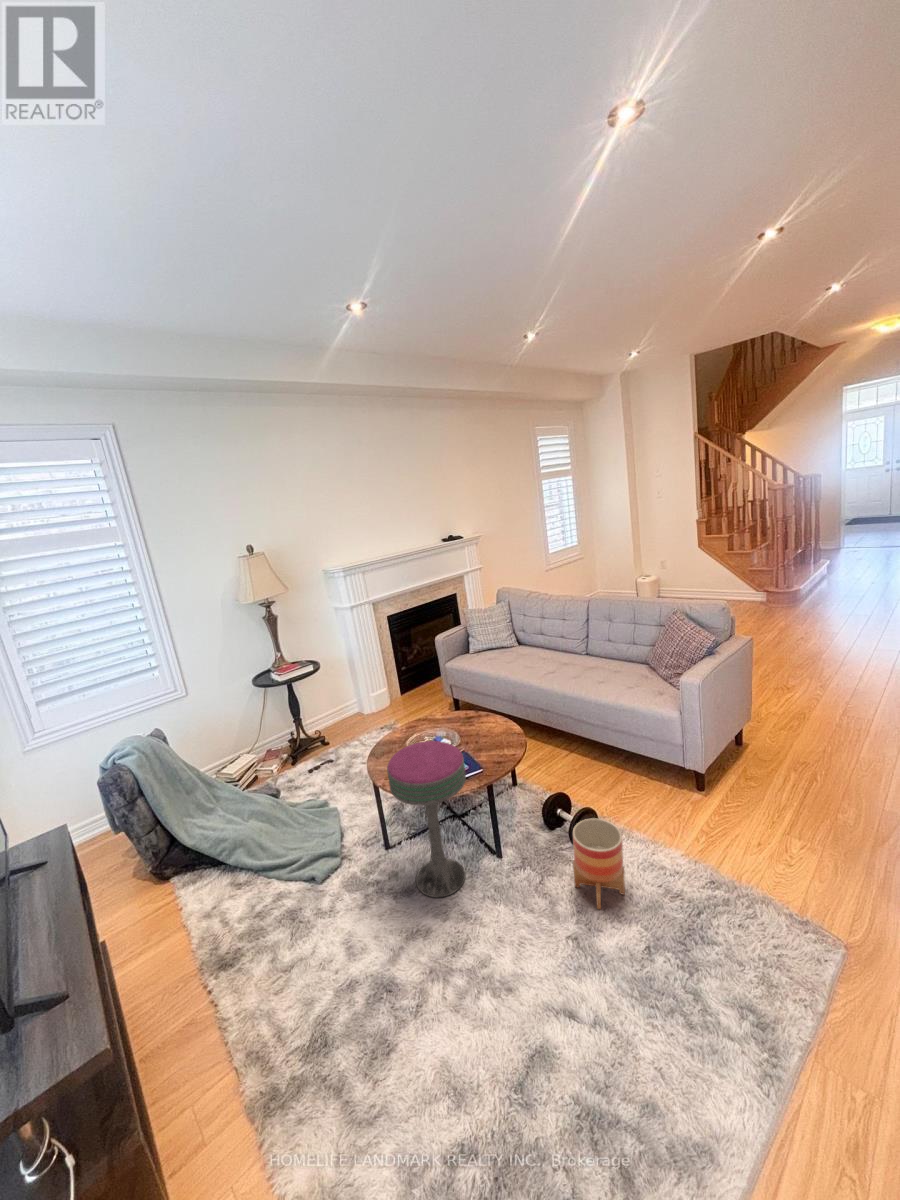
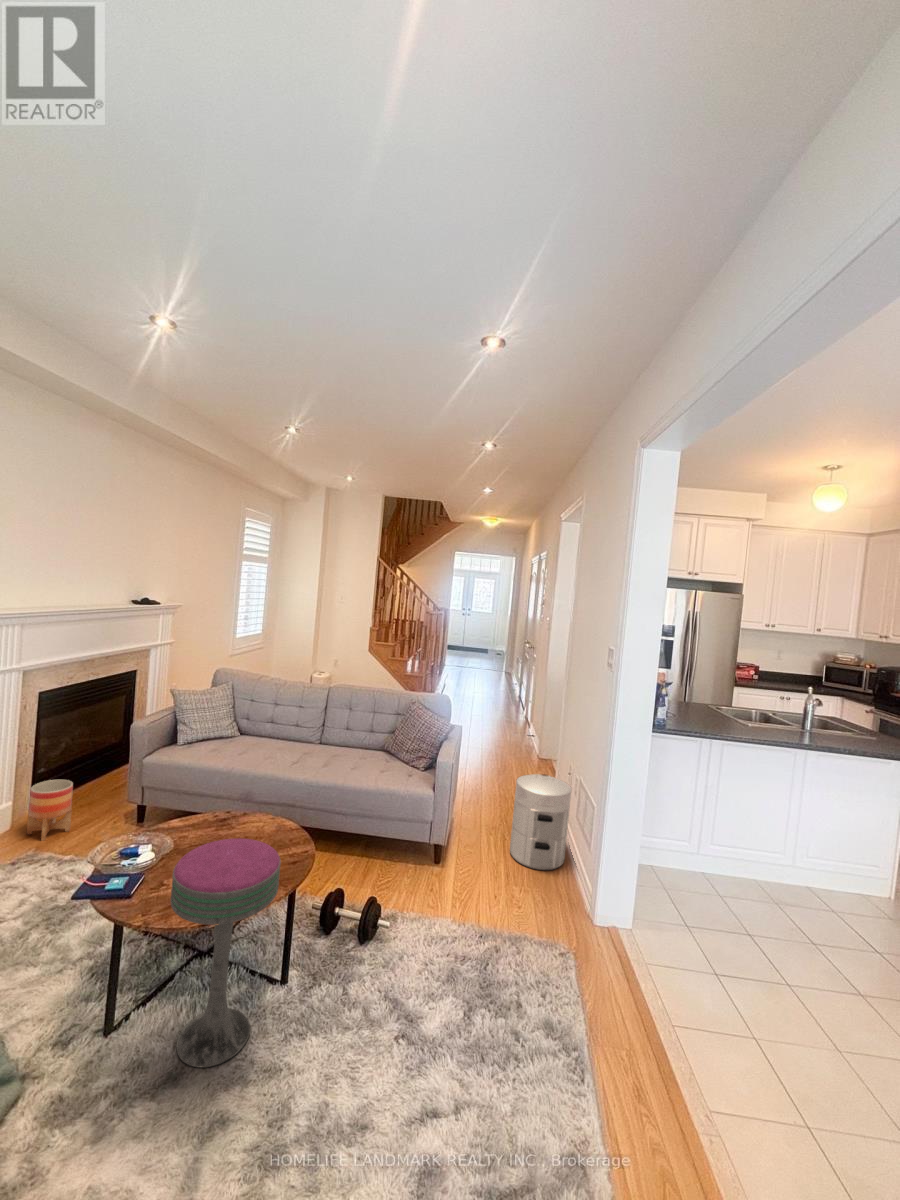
waste bin: none [793,709,888,828] -> present [510,774,572,870]
planter: present [573,818,625,909] -> present [27,780,73,841]

